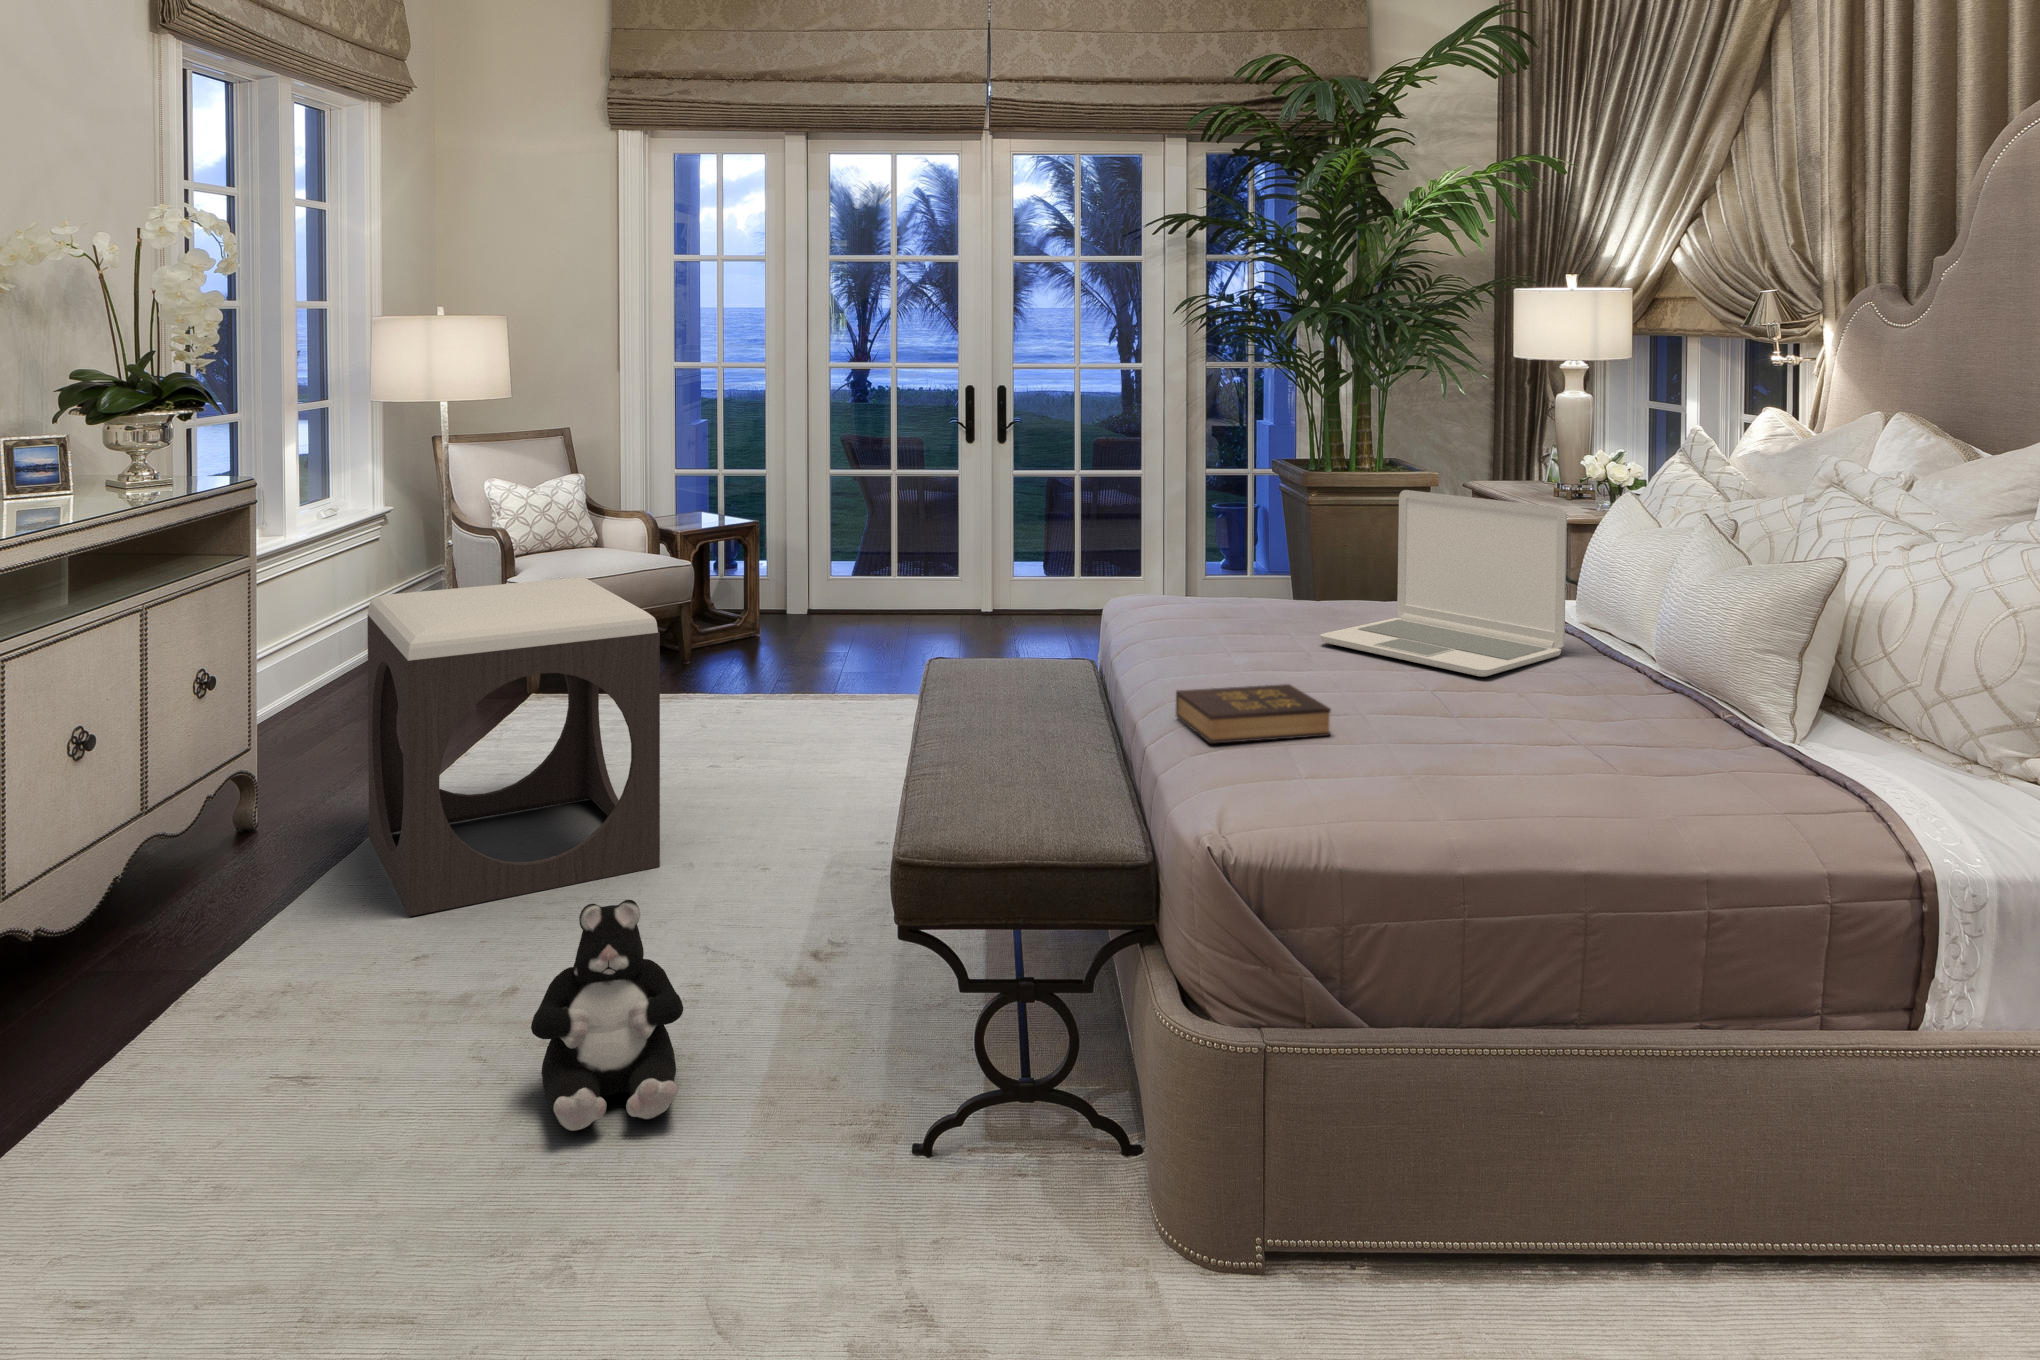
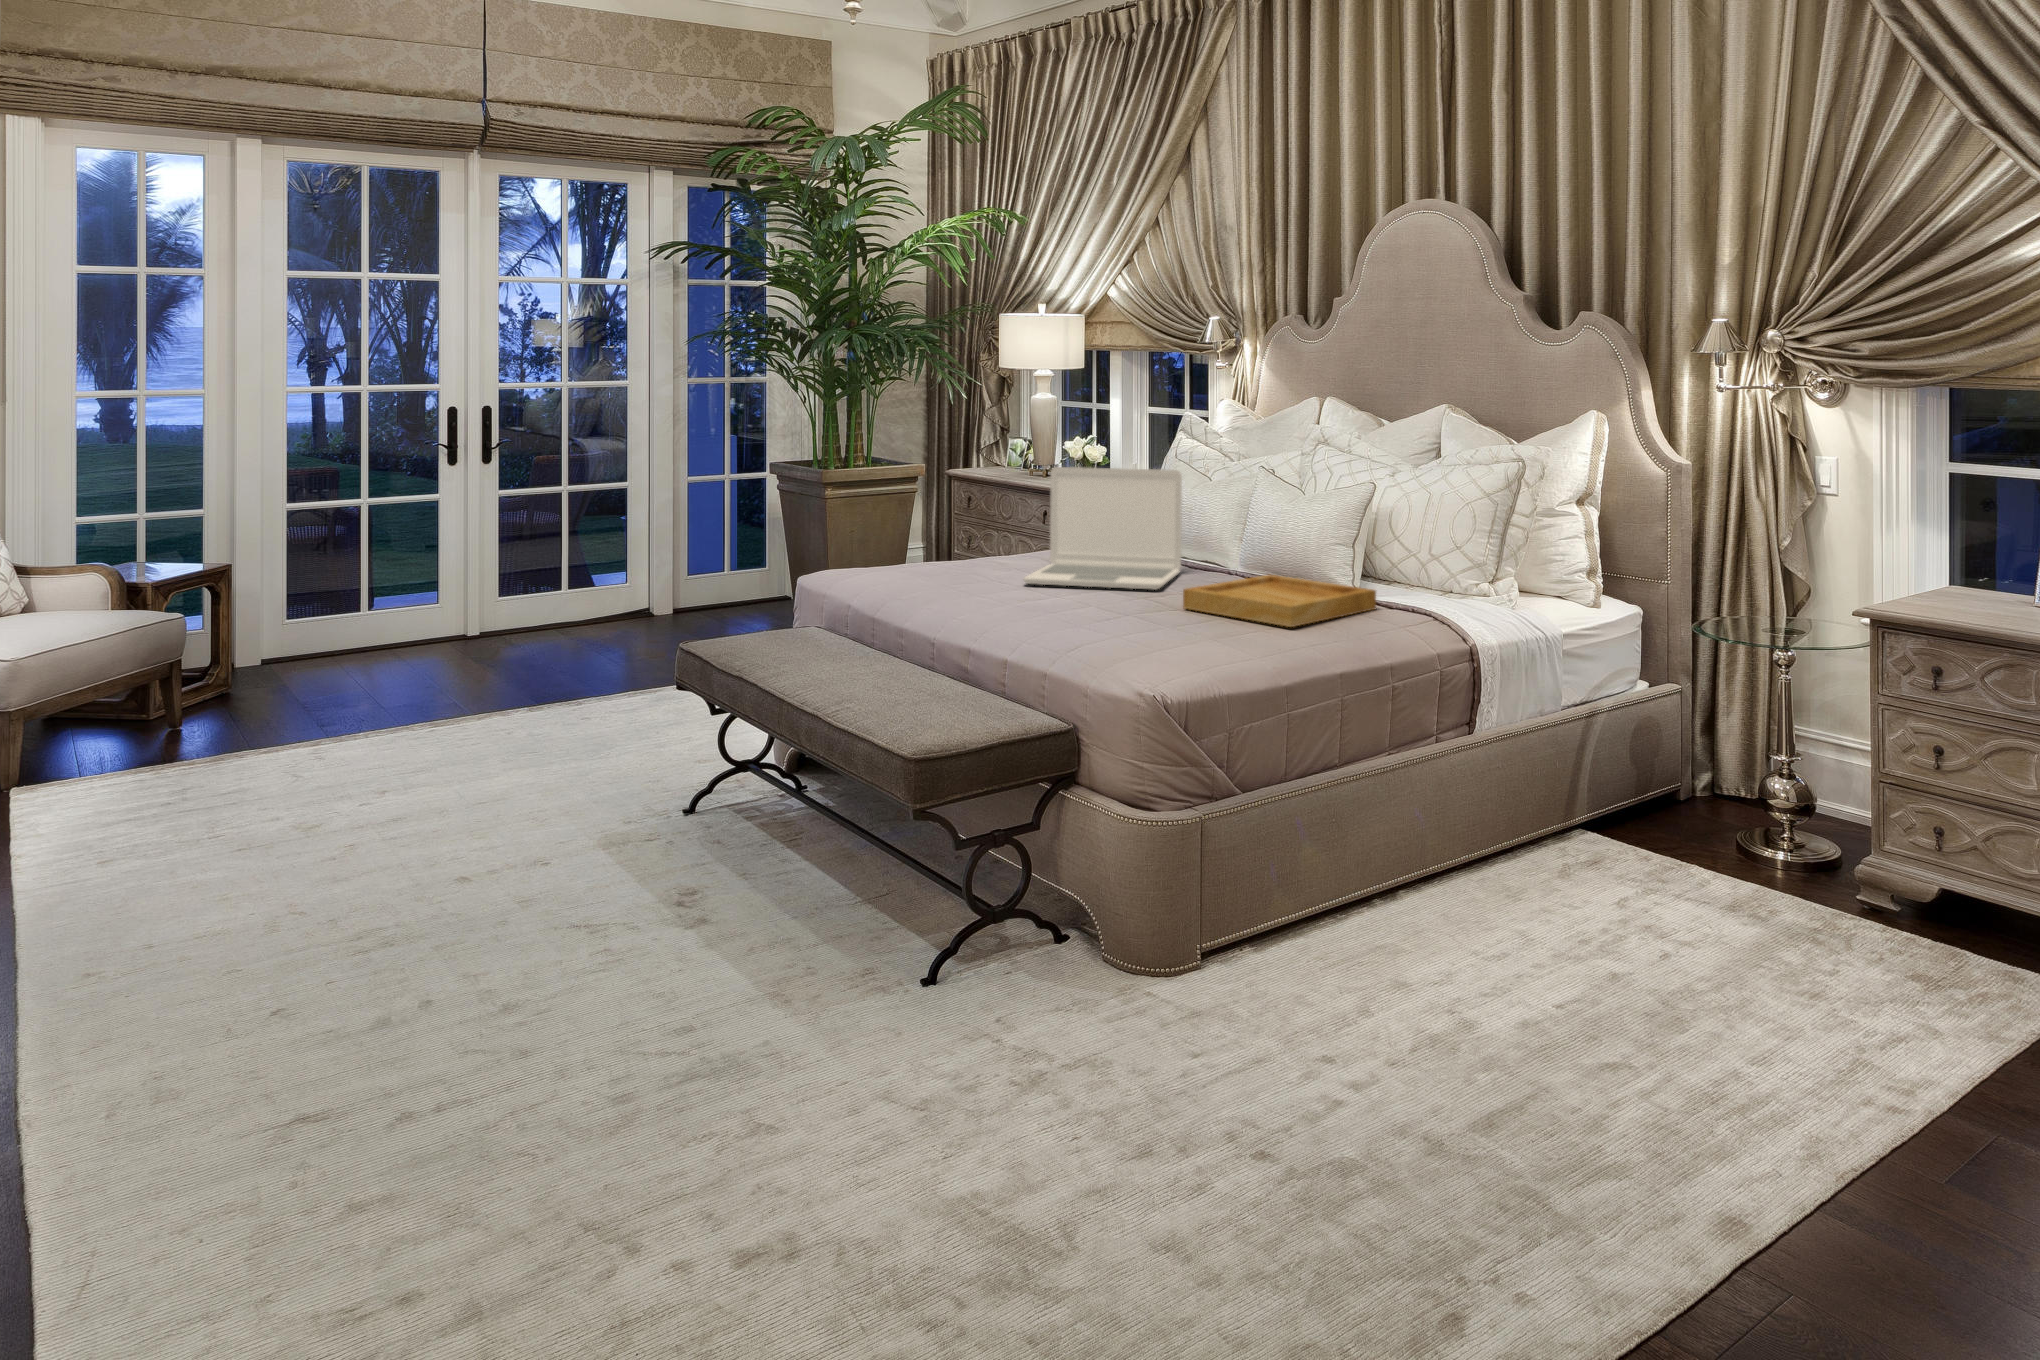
footstool: present [367,578,660,916] -> none [47,612,442,968]
tray: none [1470,680,1788,776] -> present [1183,575,1376,627]
hardback book: present [1176,684,1331,743] -> none [1012,603,1124,644]
plush toy: present [531,900,683,1131] -> none [576,846,732,1037]

